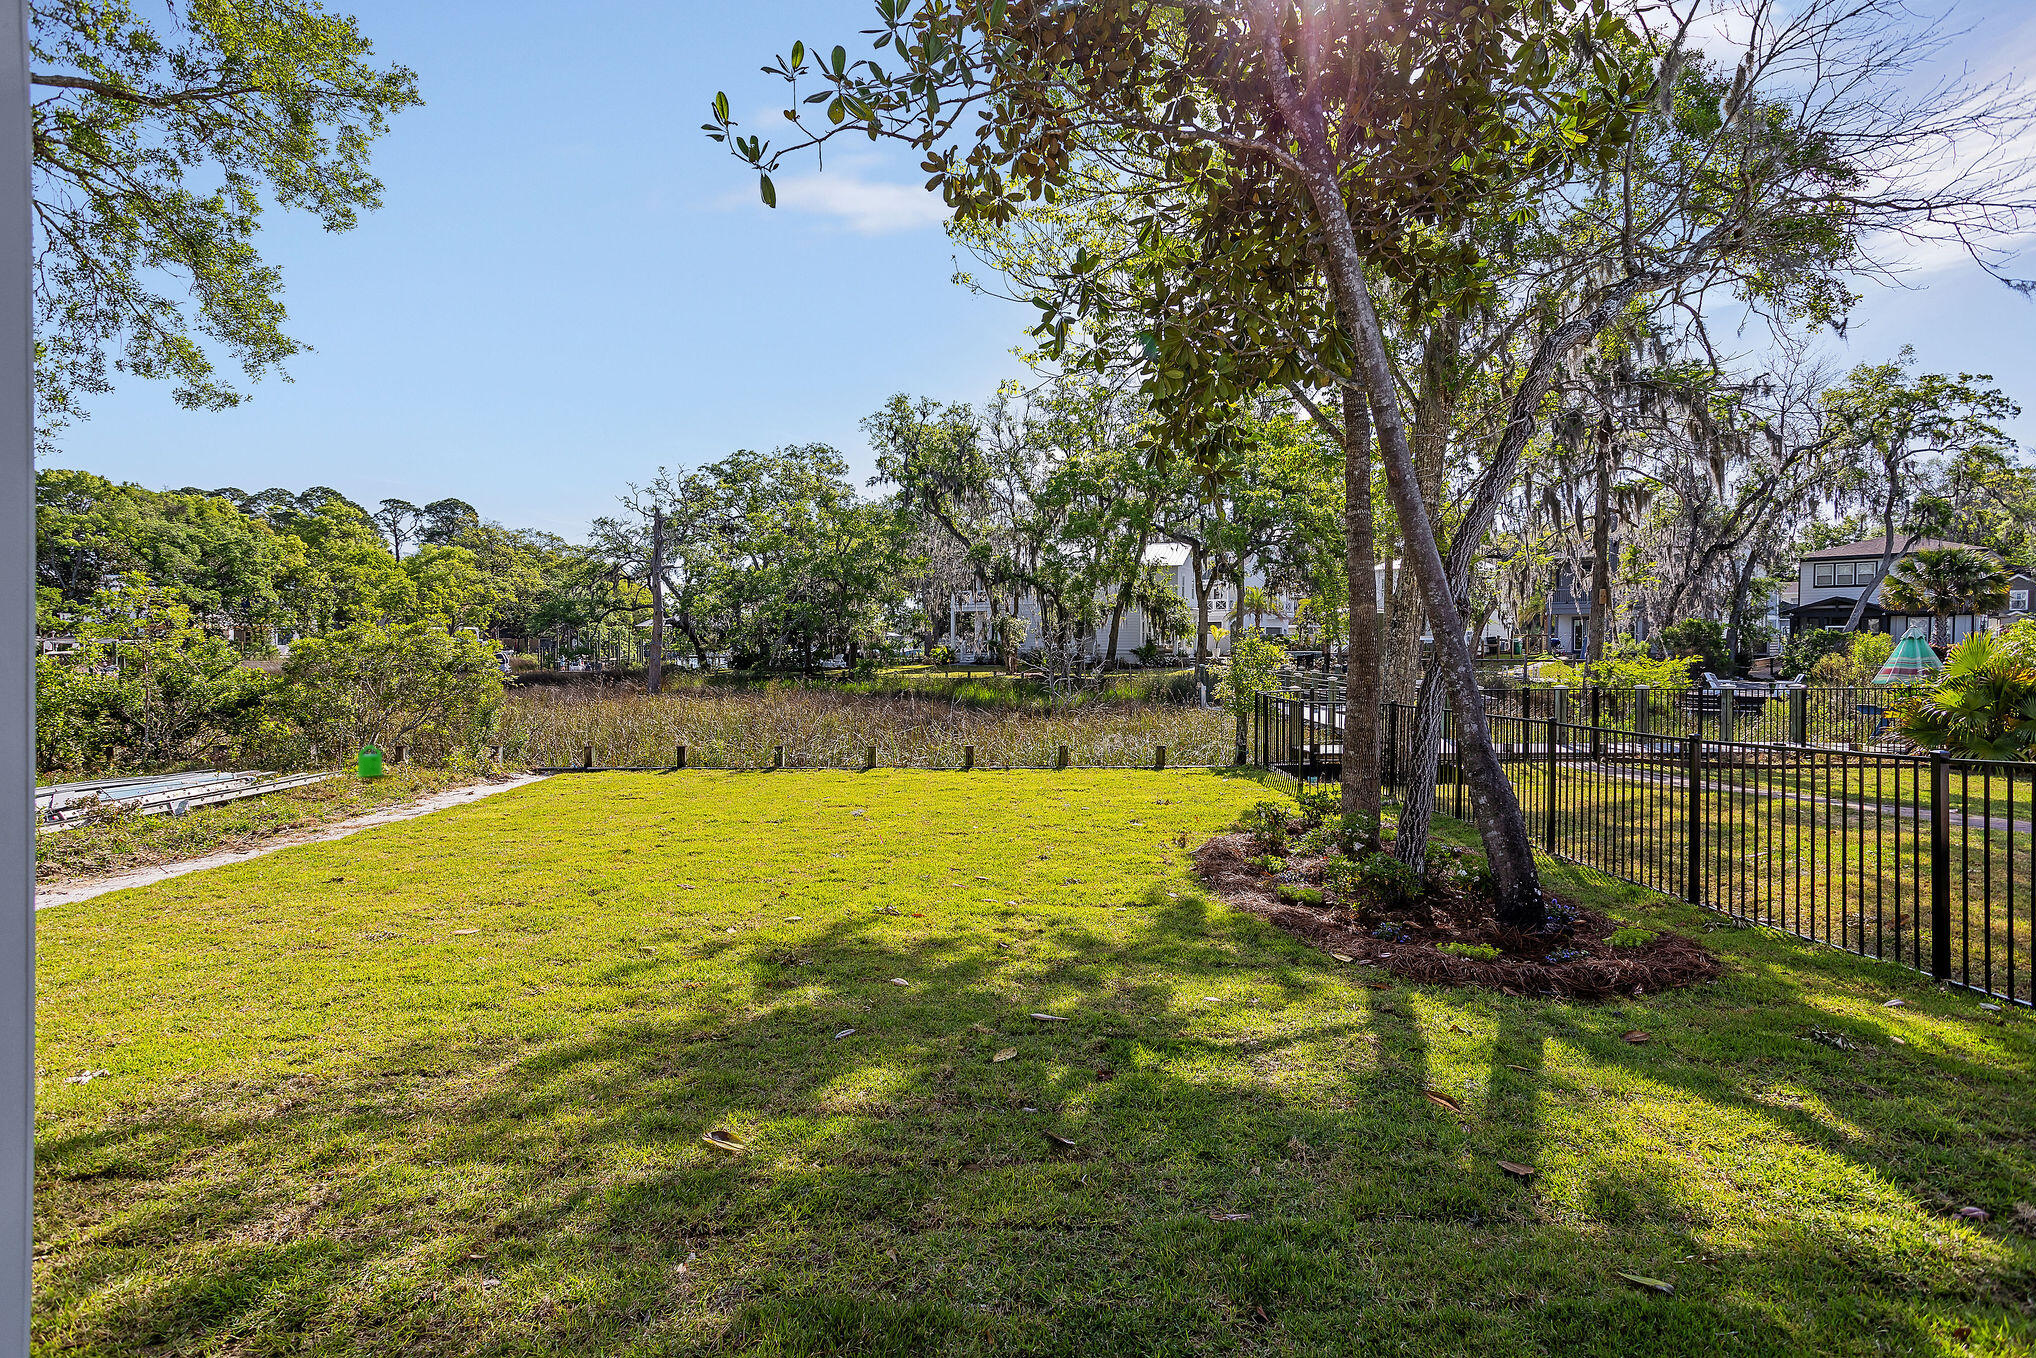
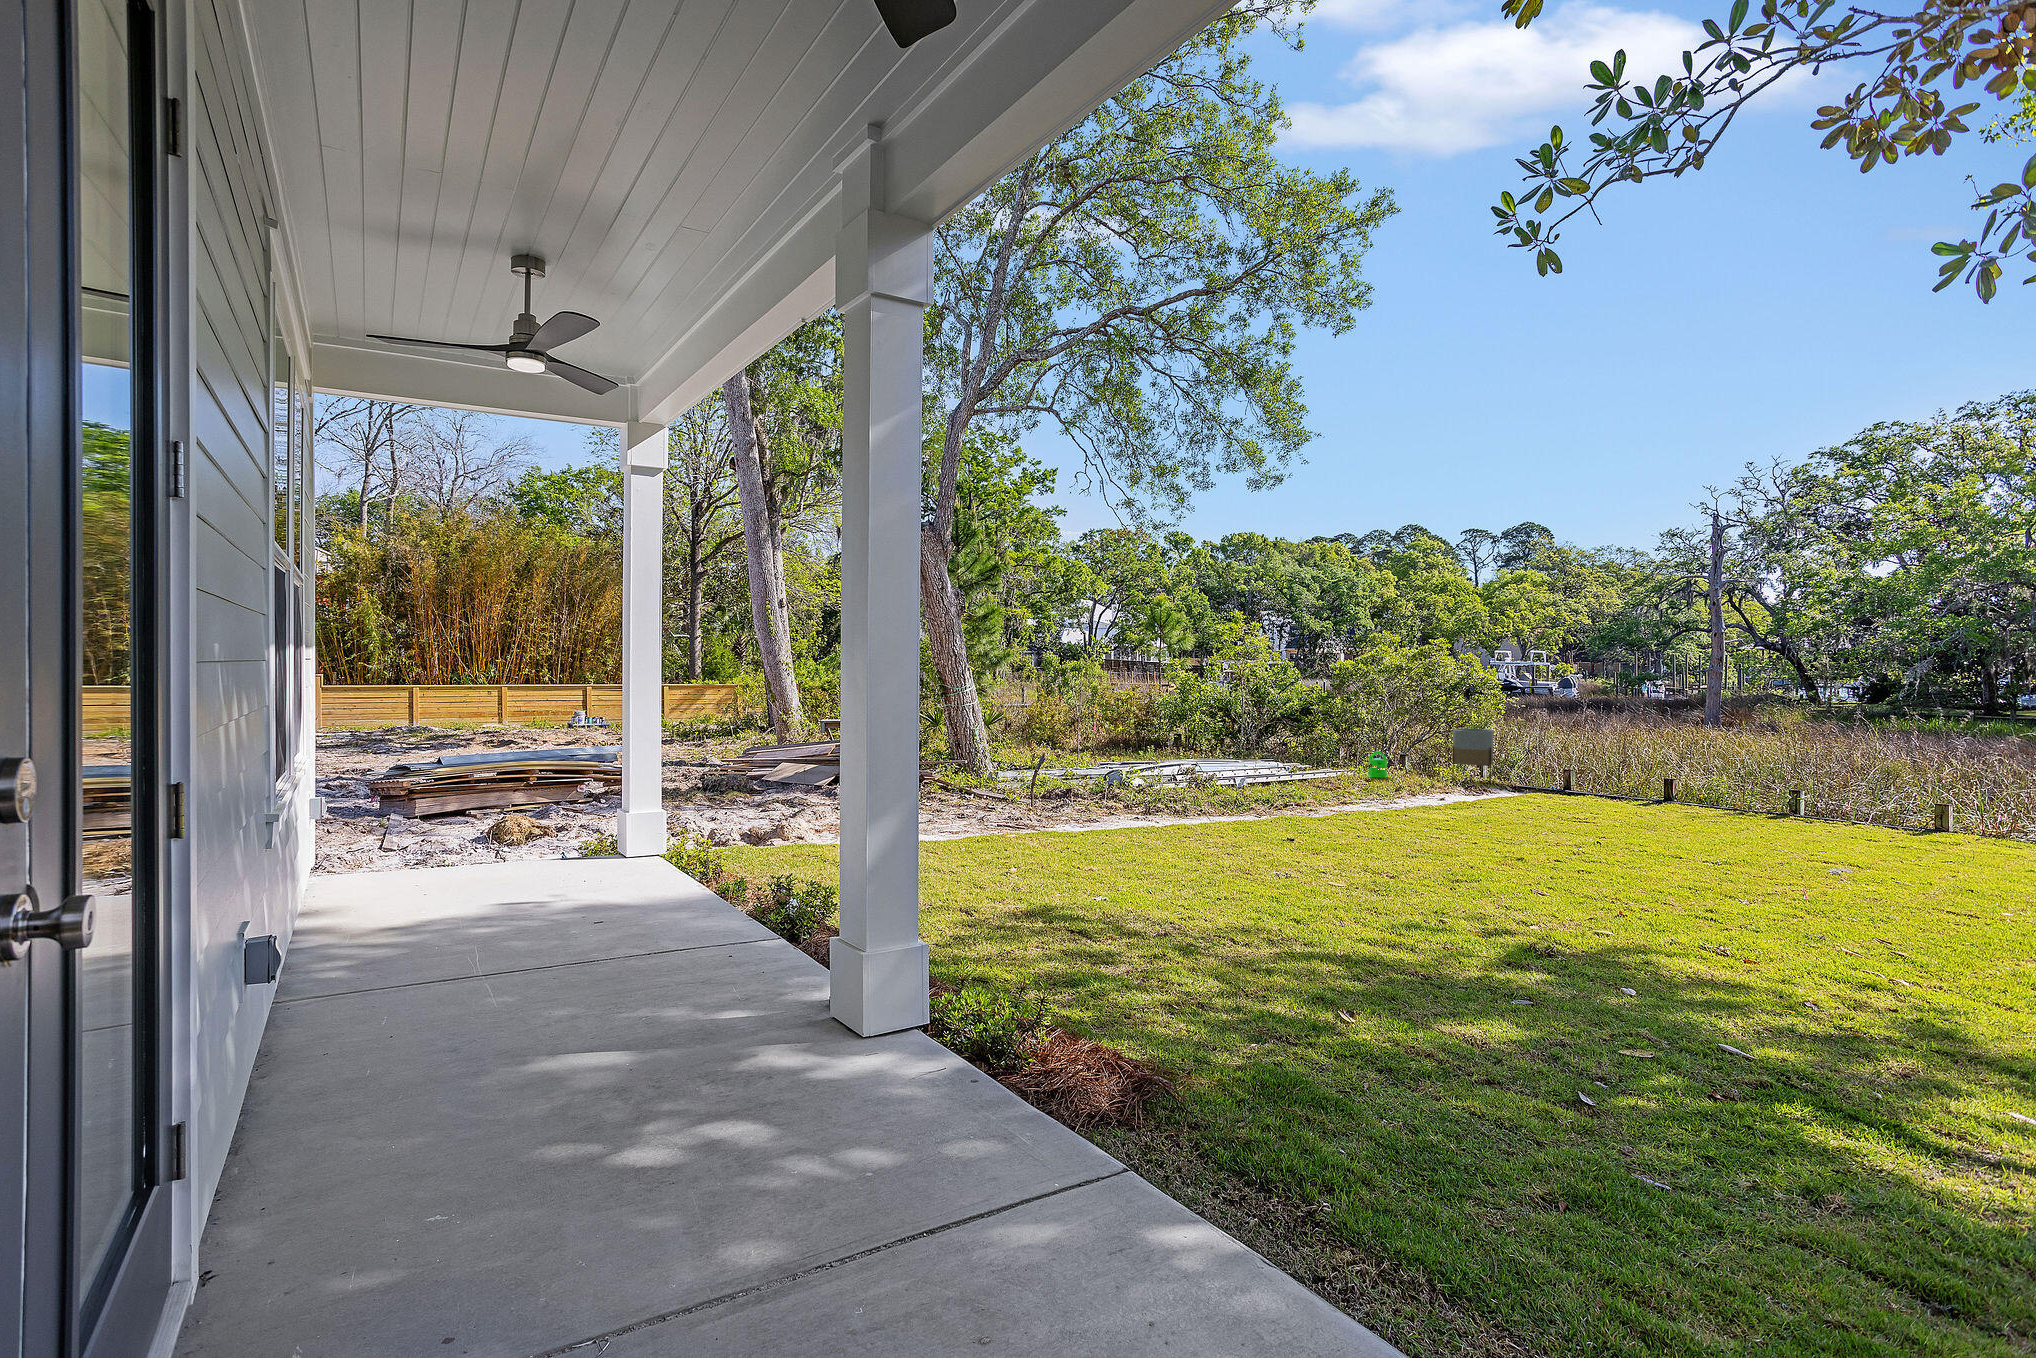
planter: none [461,712,506,770] -> present [1452,728,1493,783]

